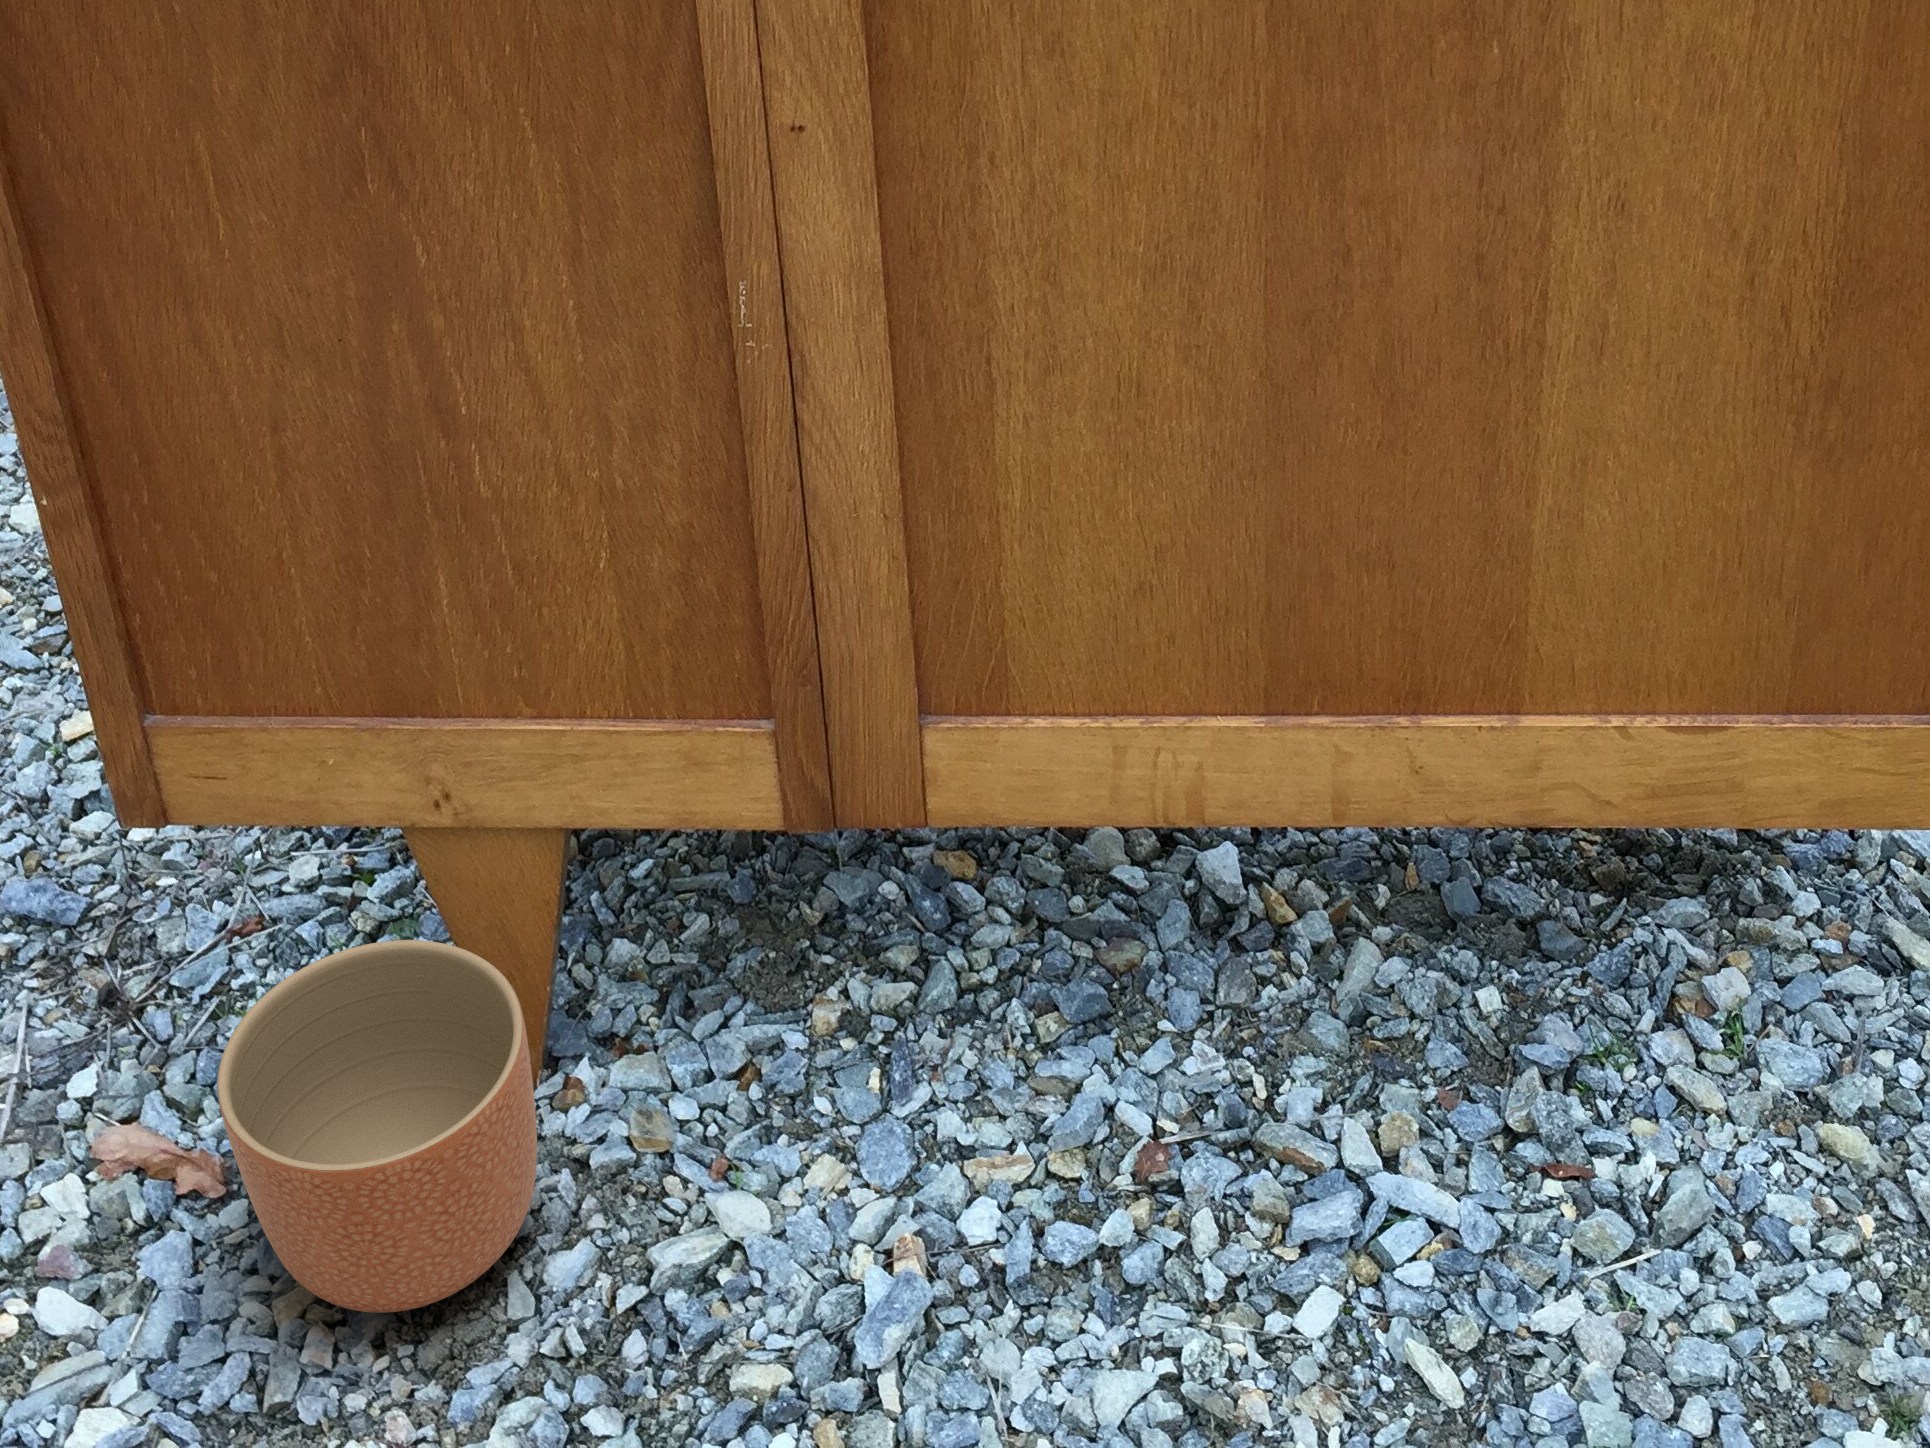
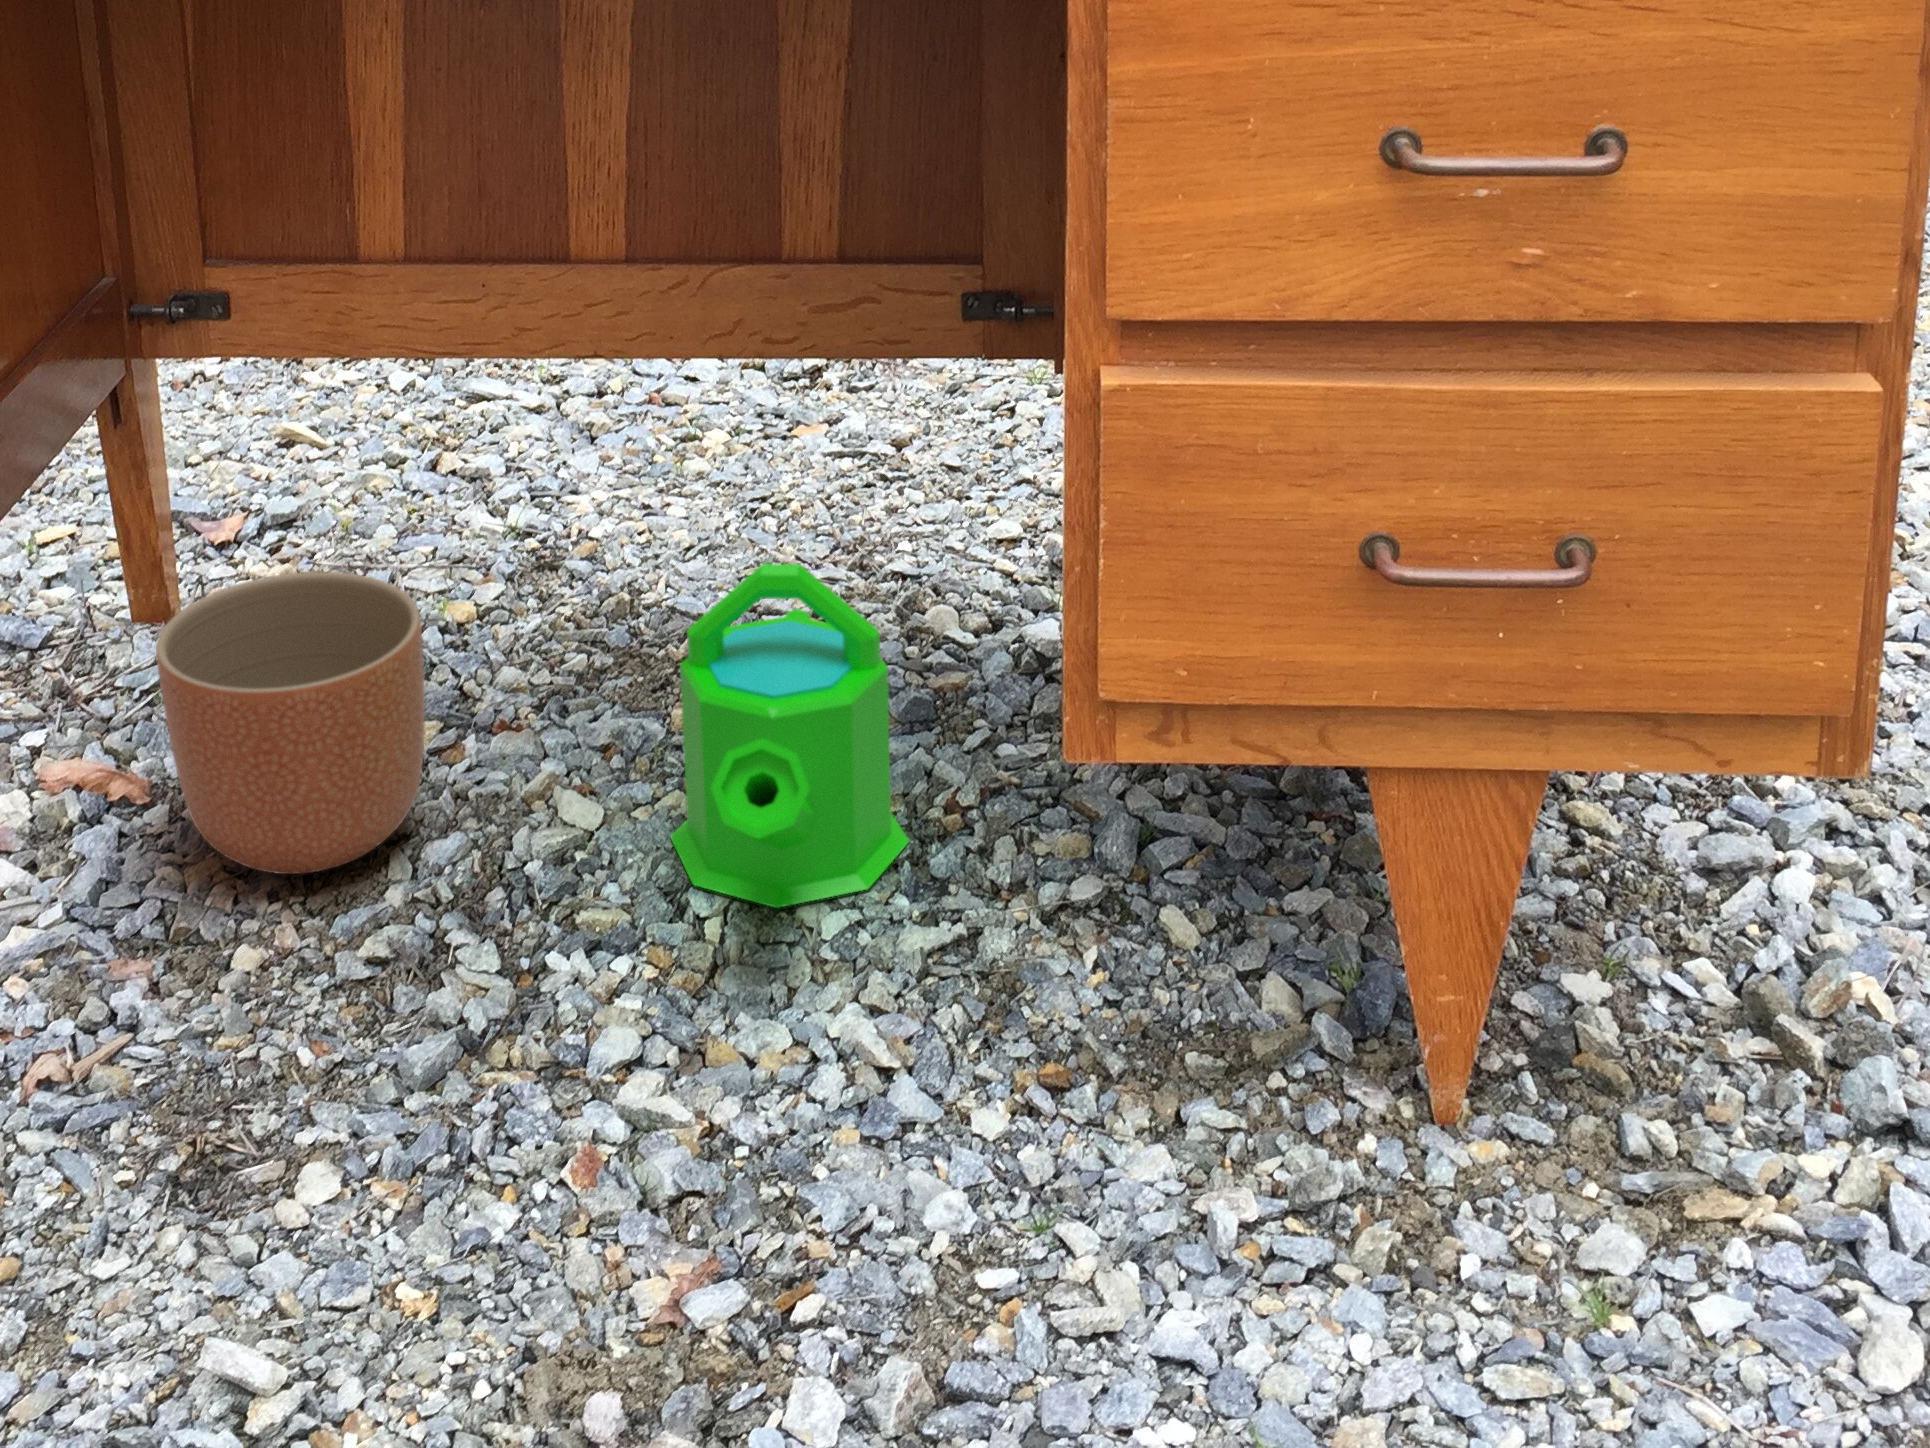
watering can: none [823,957,1095,1343] -> present [670,563,909,908]

